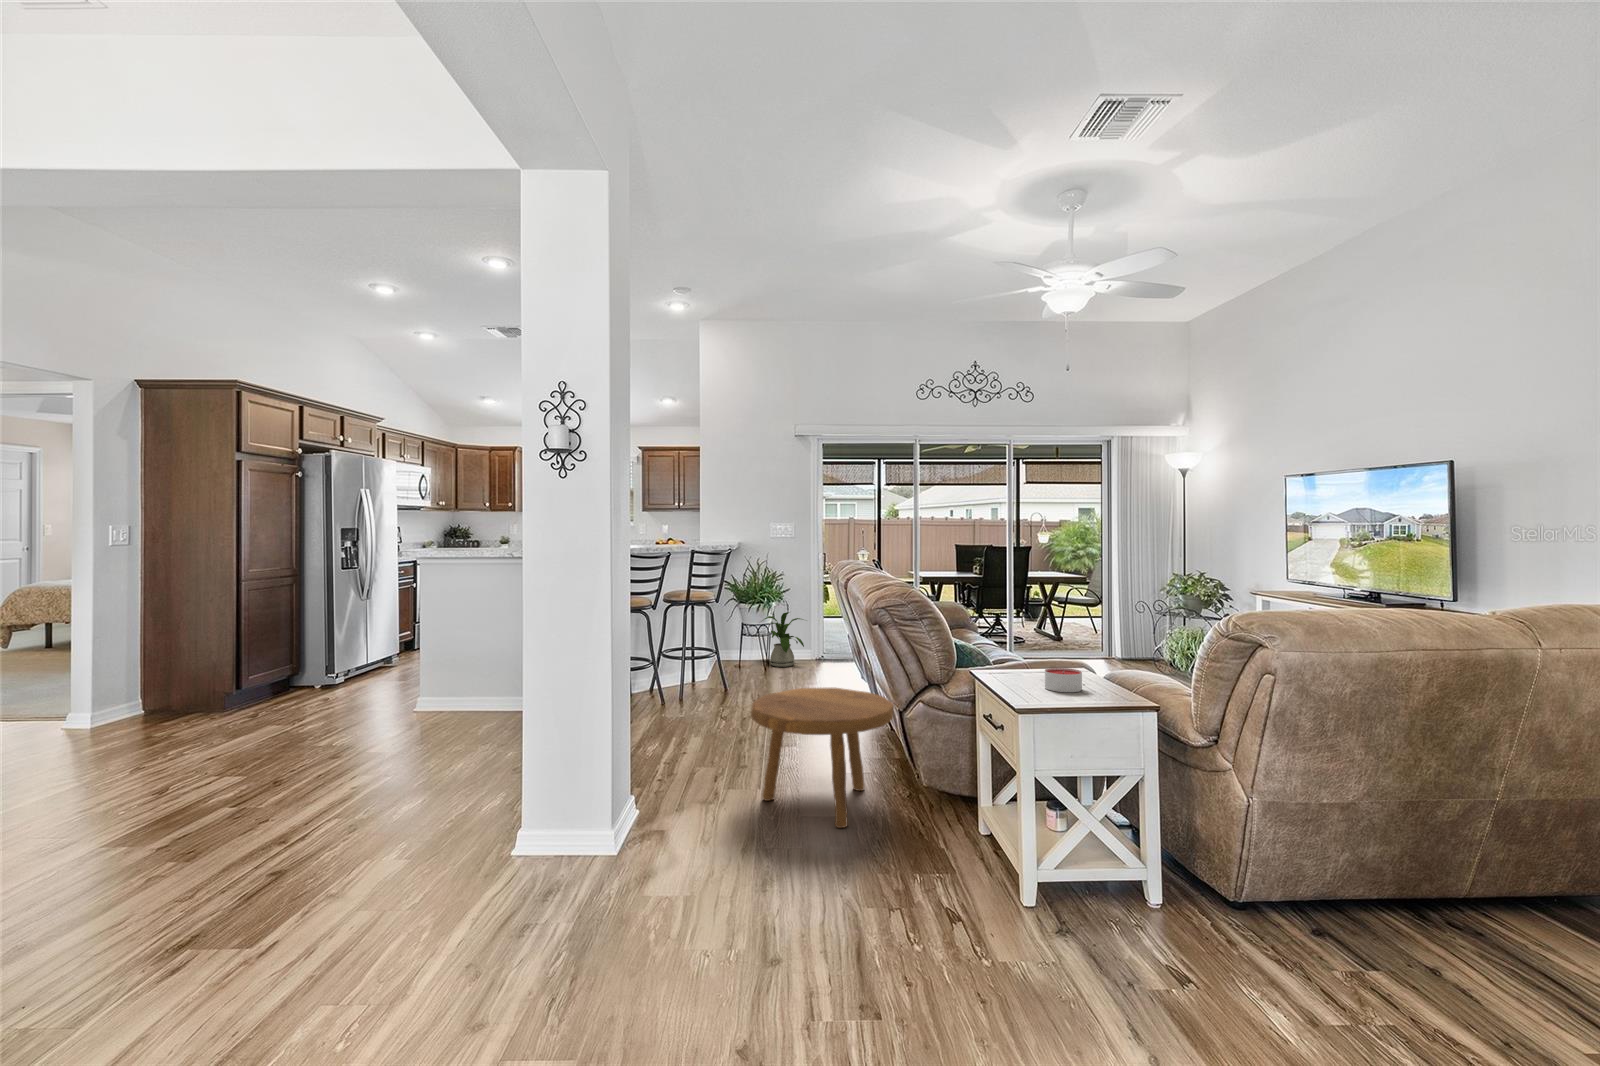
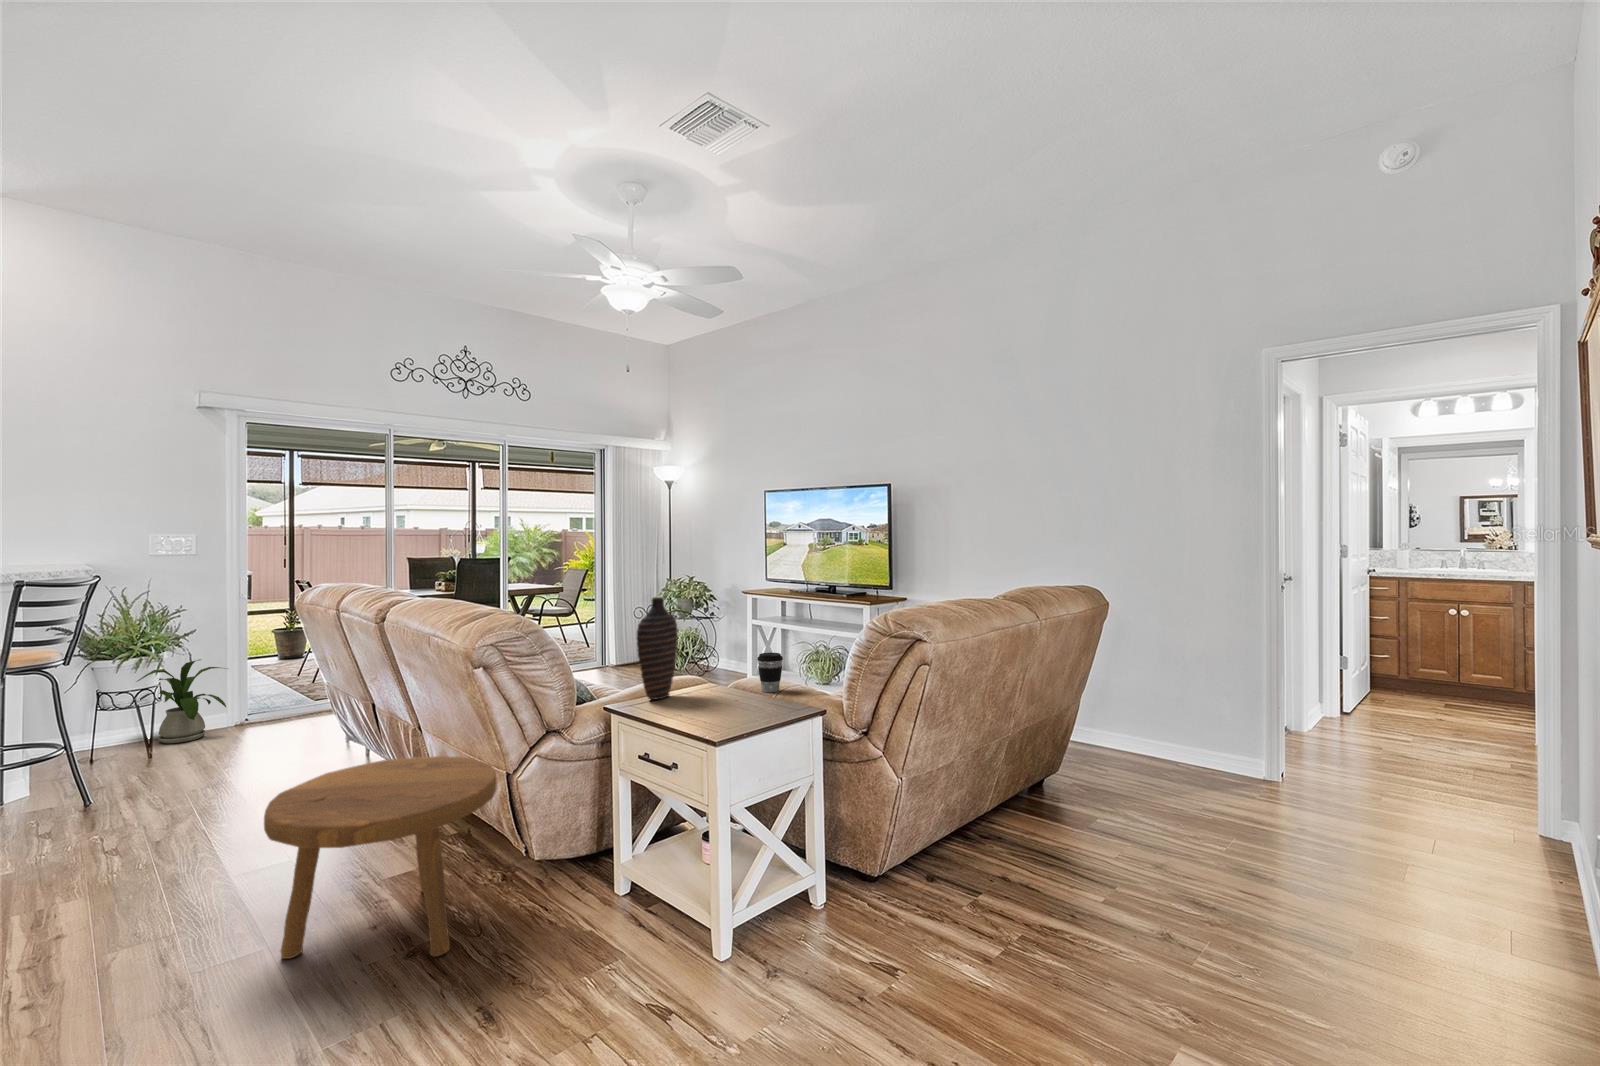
decorative vase: none [1002,582,1049,674] -> present [637,597,678,699]
coffee cup: none [1125,645,1154,685] -> present [757,653,783,692]
candle: present [1045,668,1082,692] -> none [700,686,738,713]

